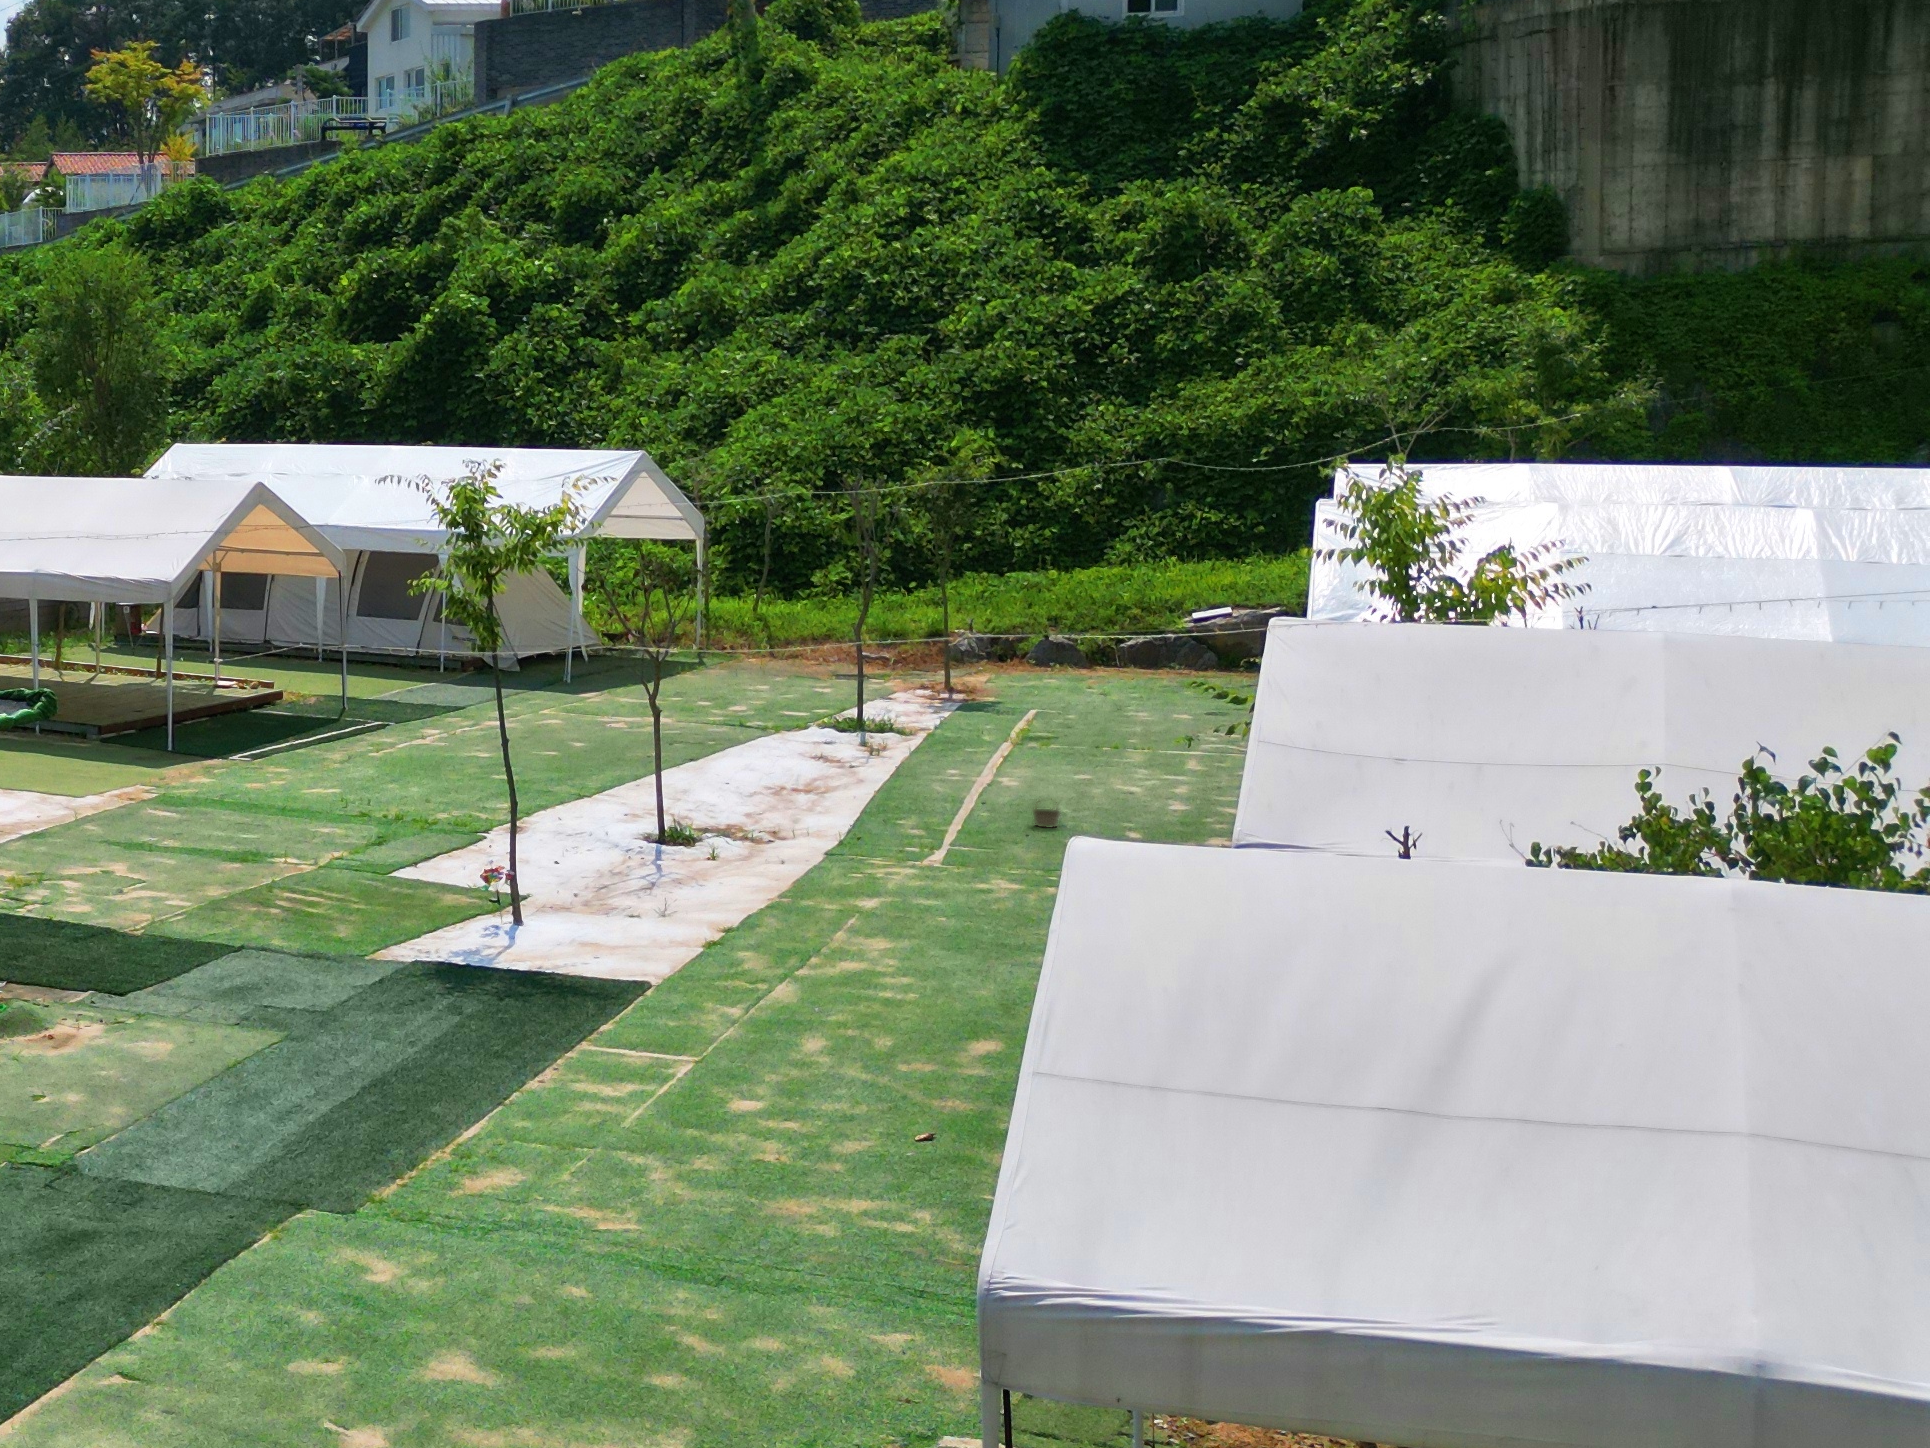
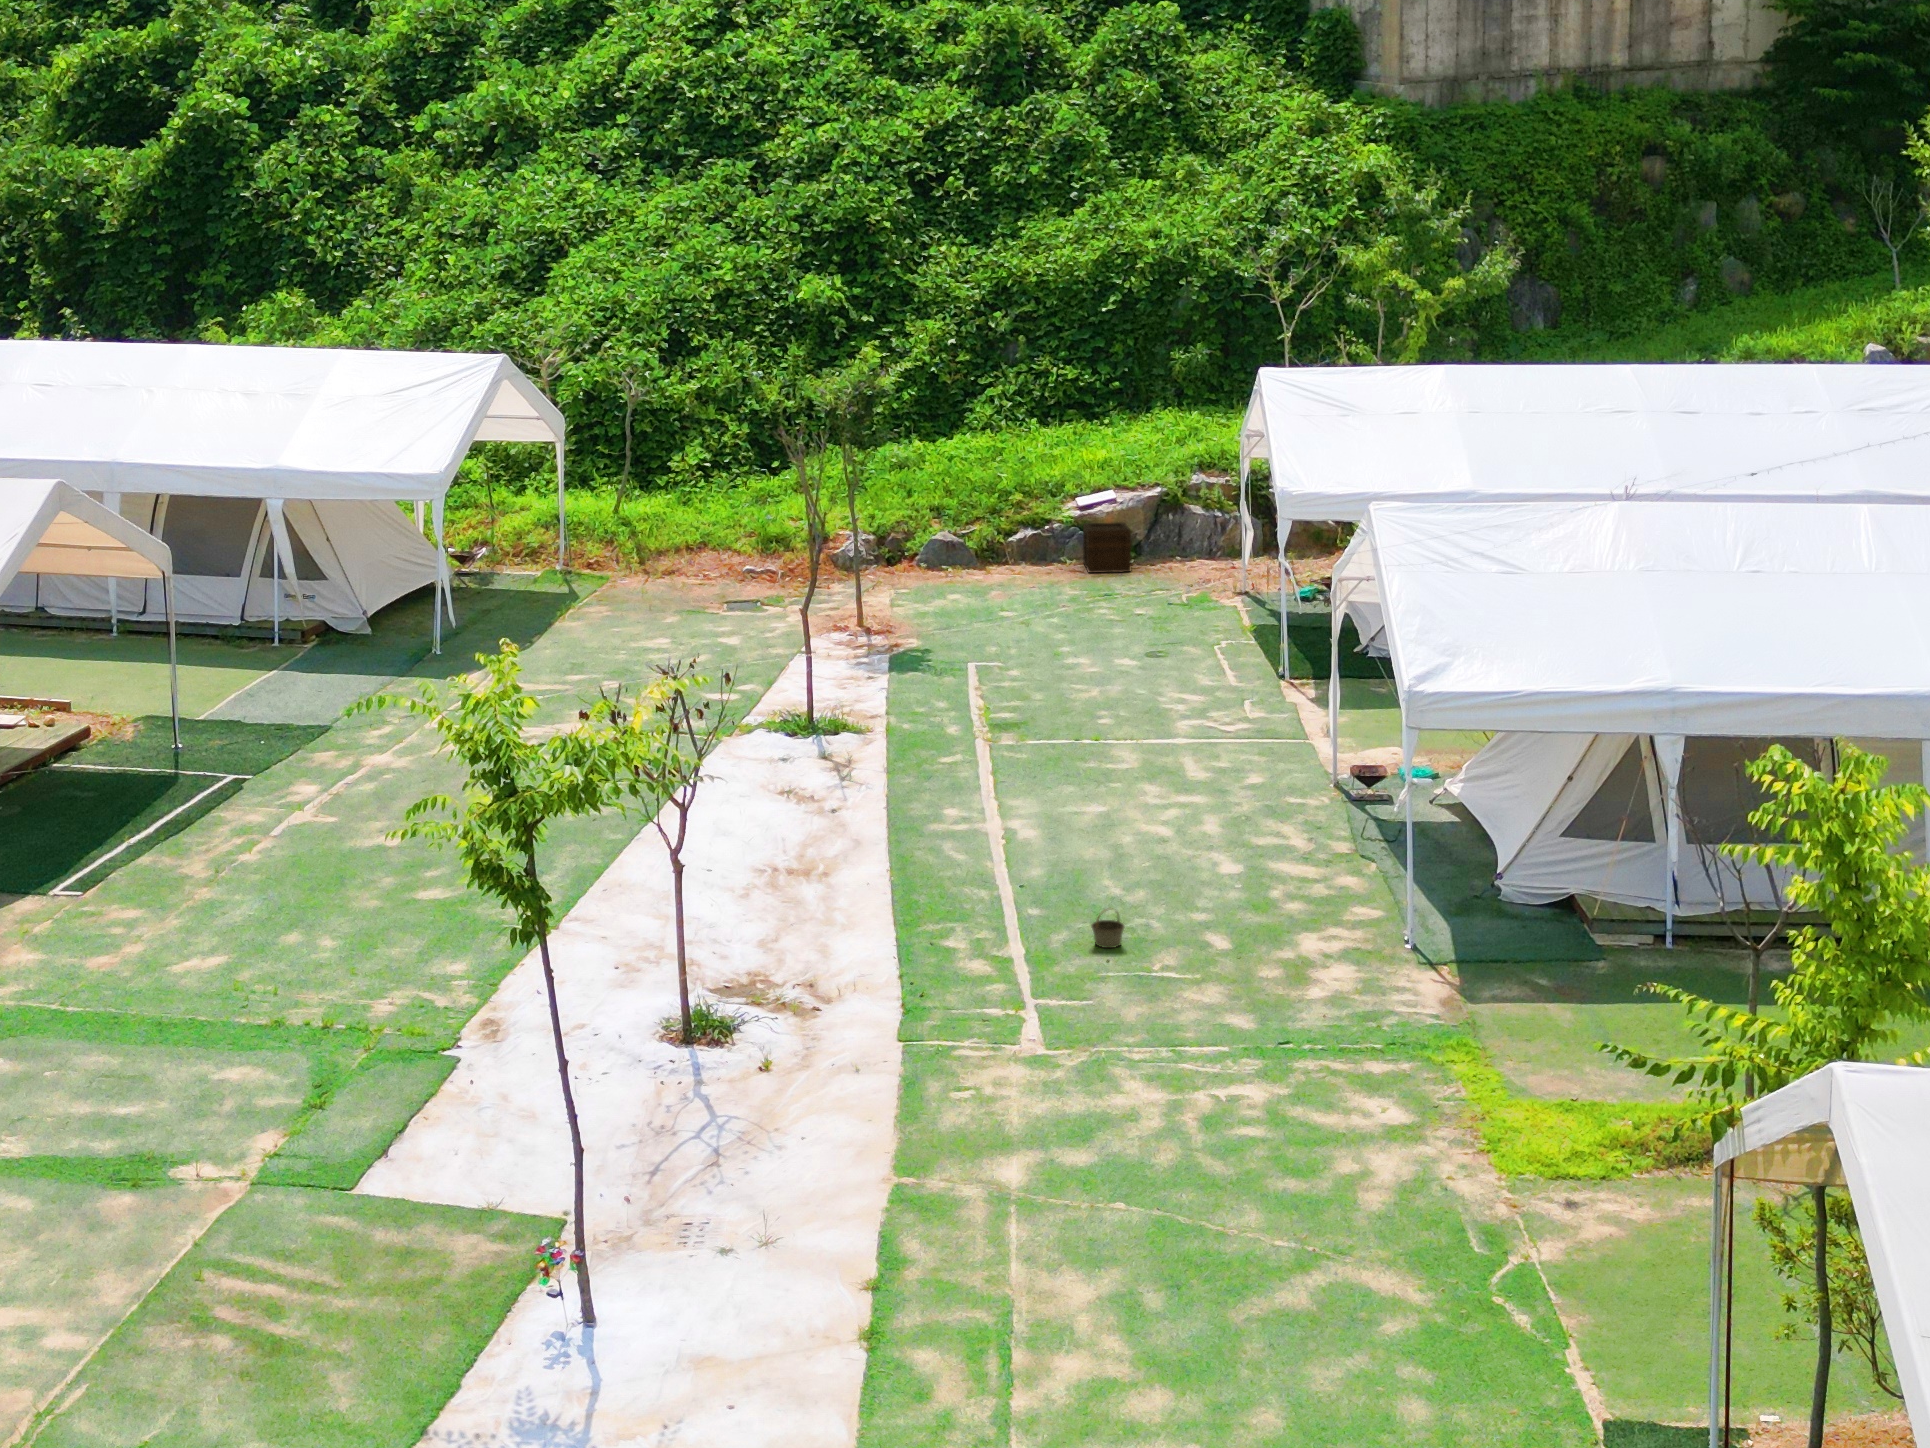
wooden crate: none [1188,626,1233,669] -> present [1083,522,1131,573]

